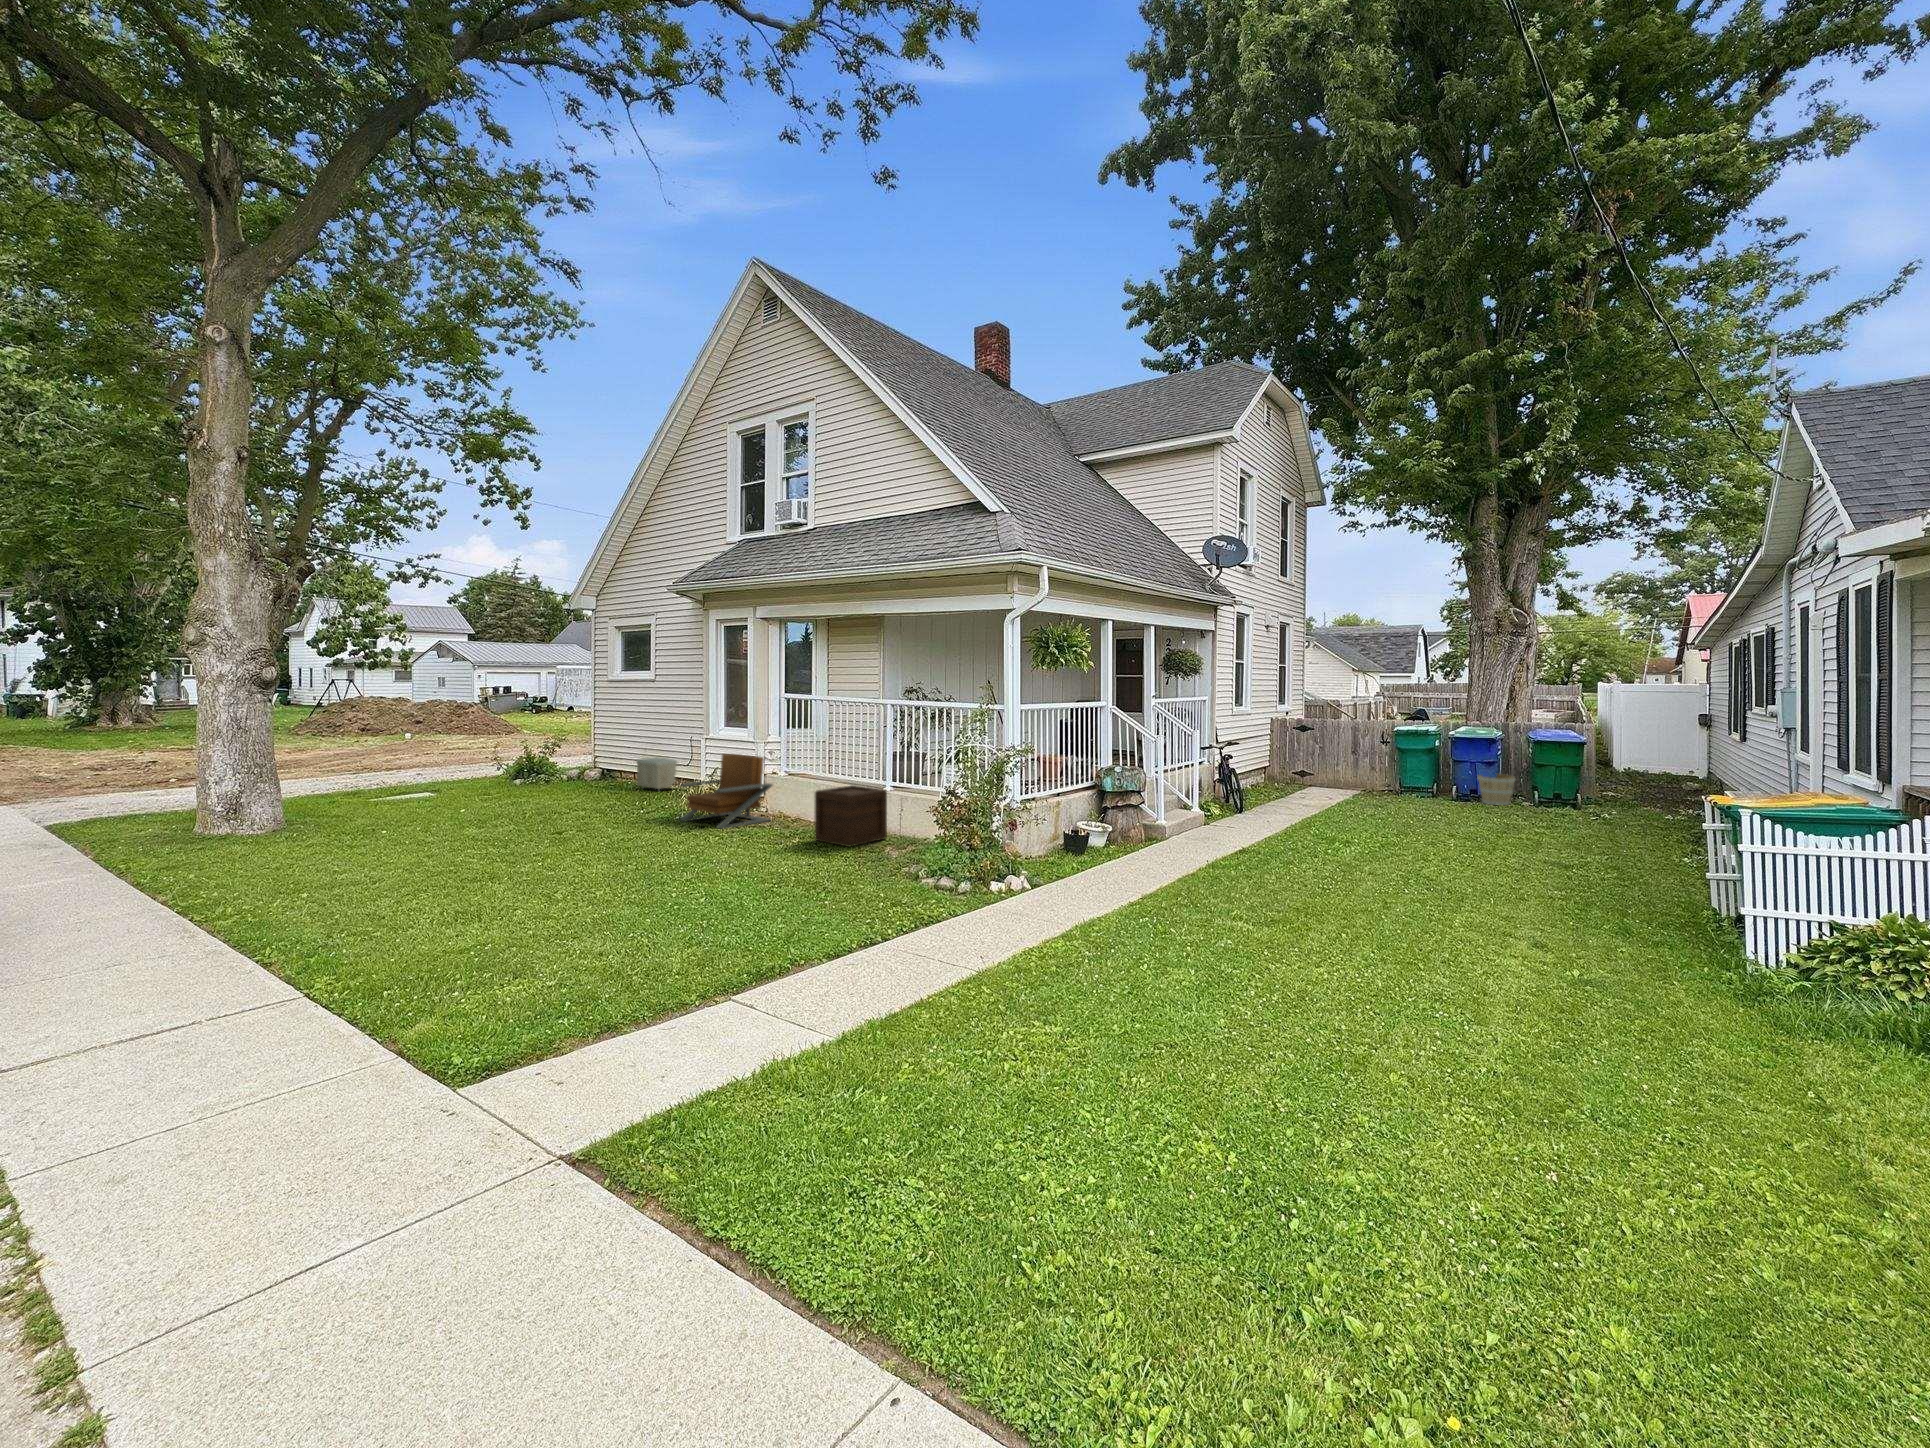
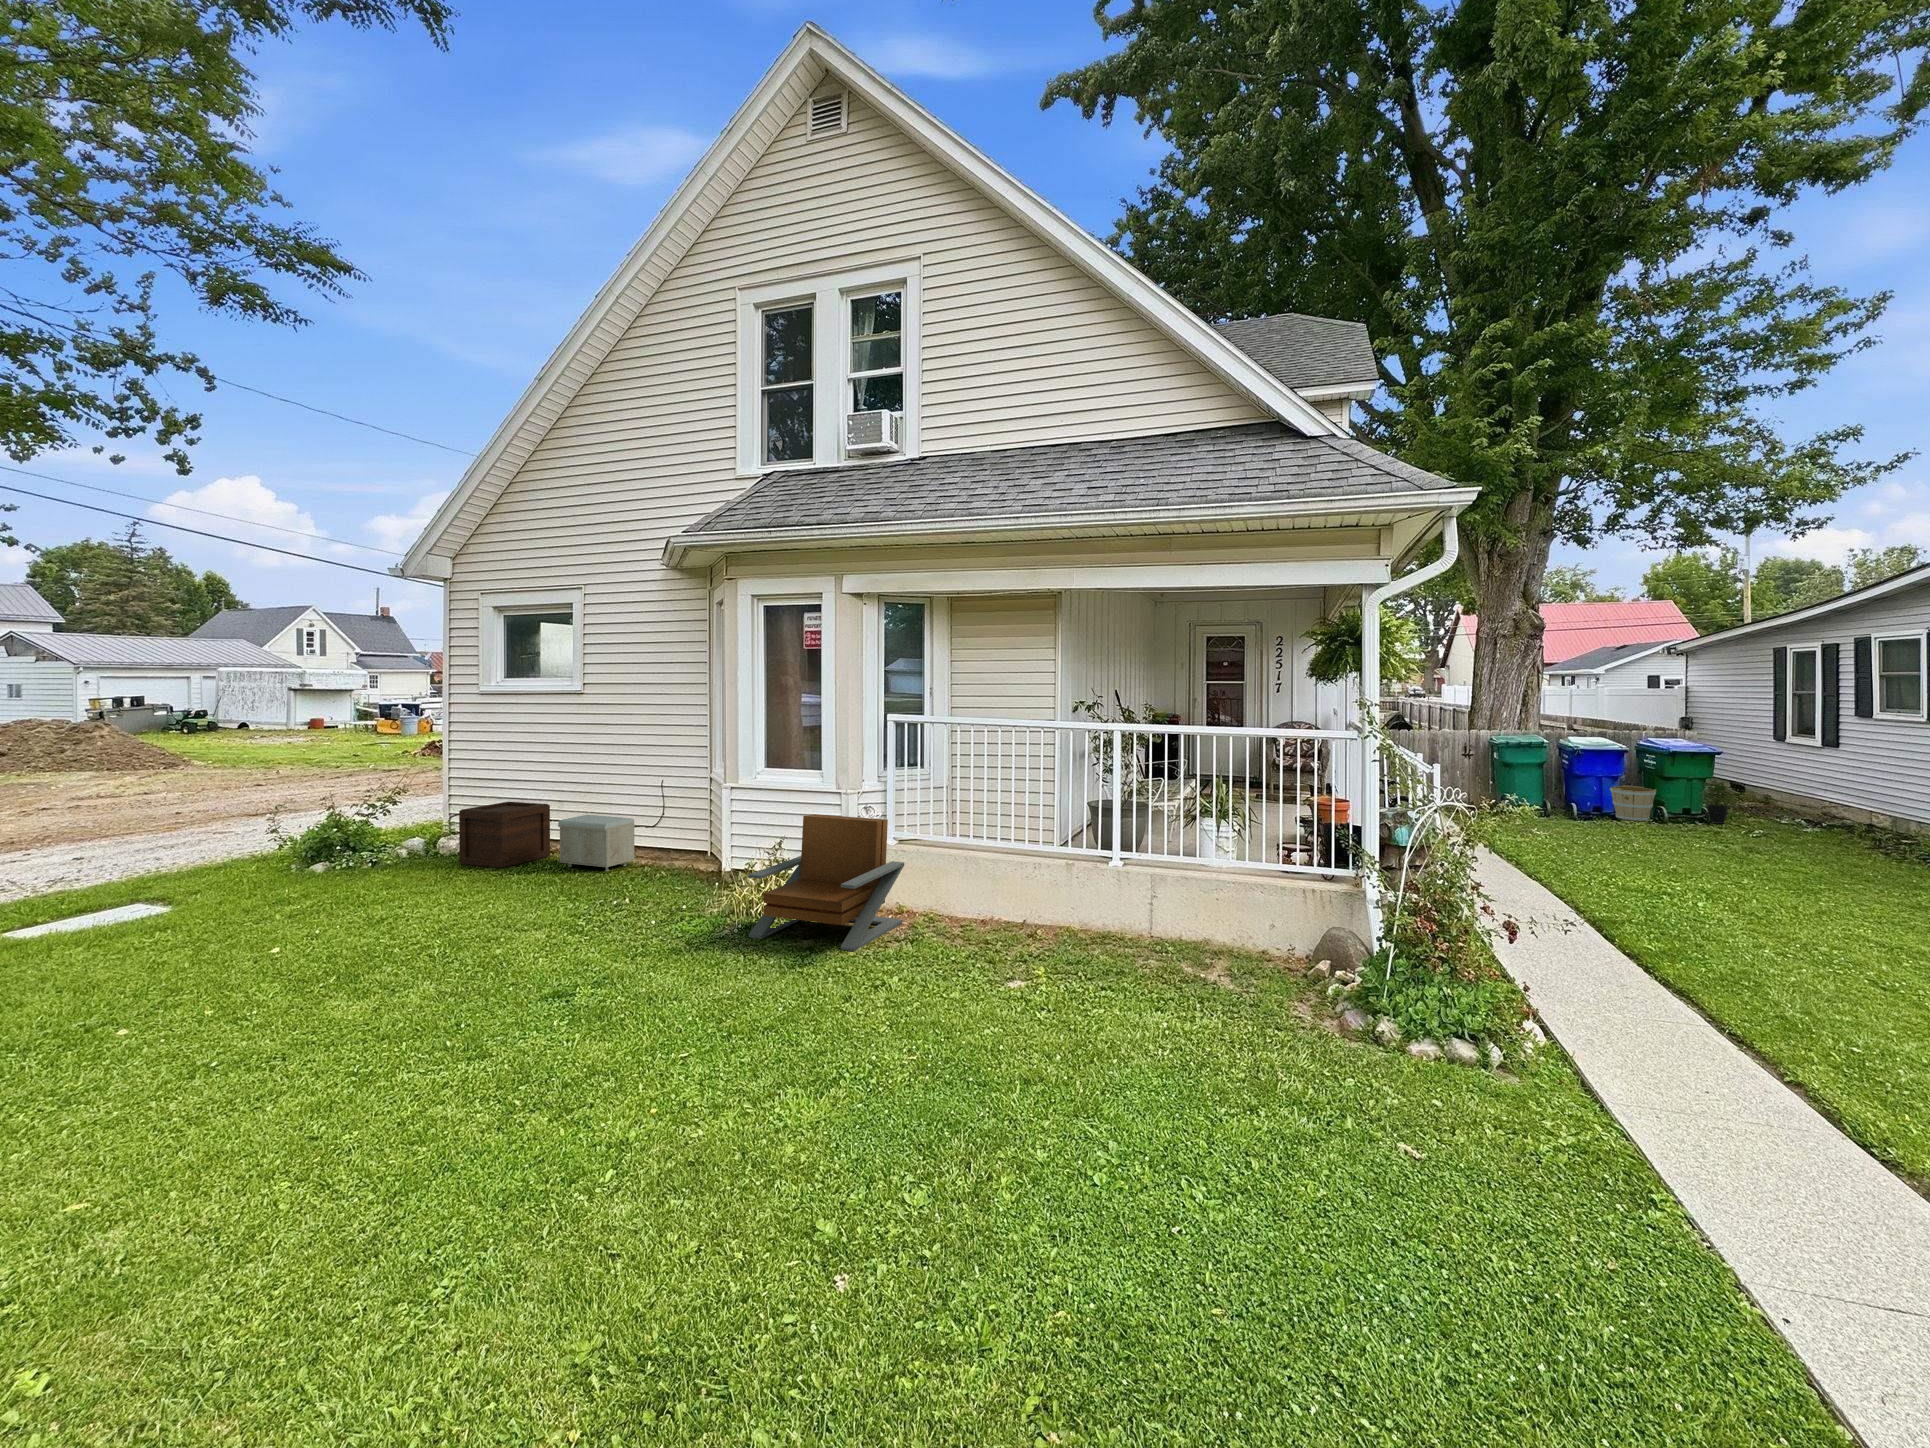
potted plant: none [1556,772,1587,811] -> present [1704,783,1731,824]
wooden crate: present [814,785,887,847] -> present [459,802,550,868]

